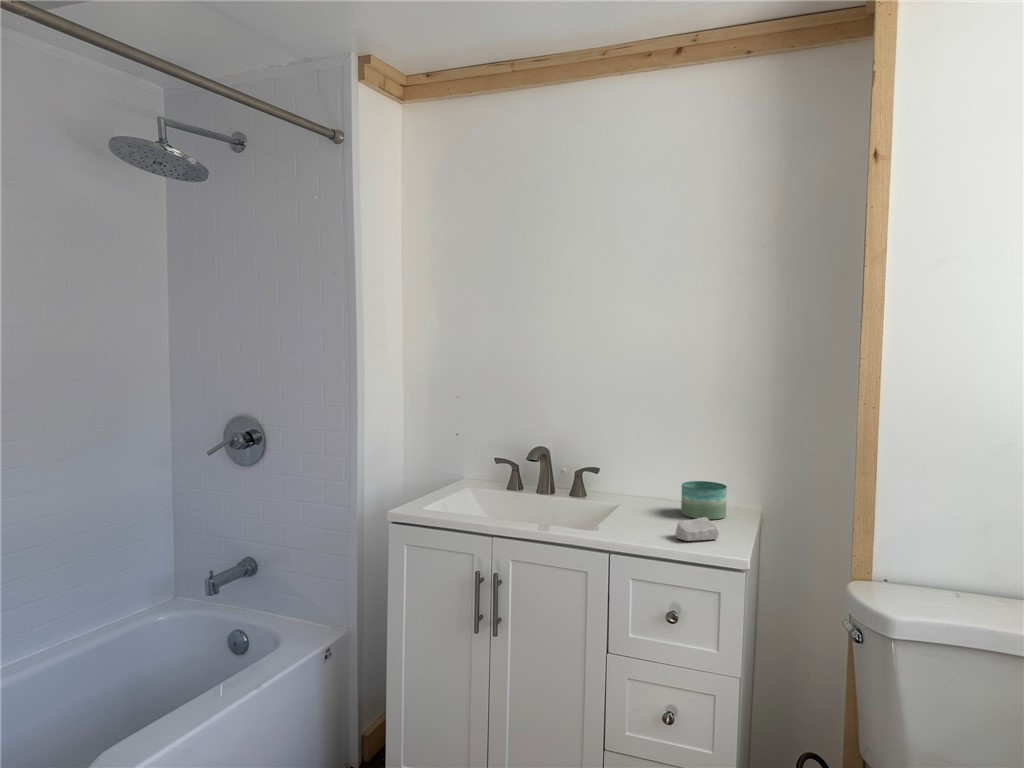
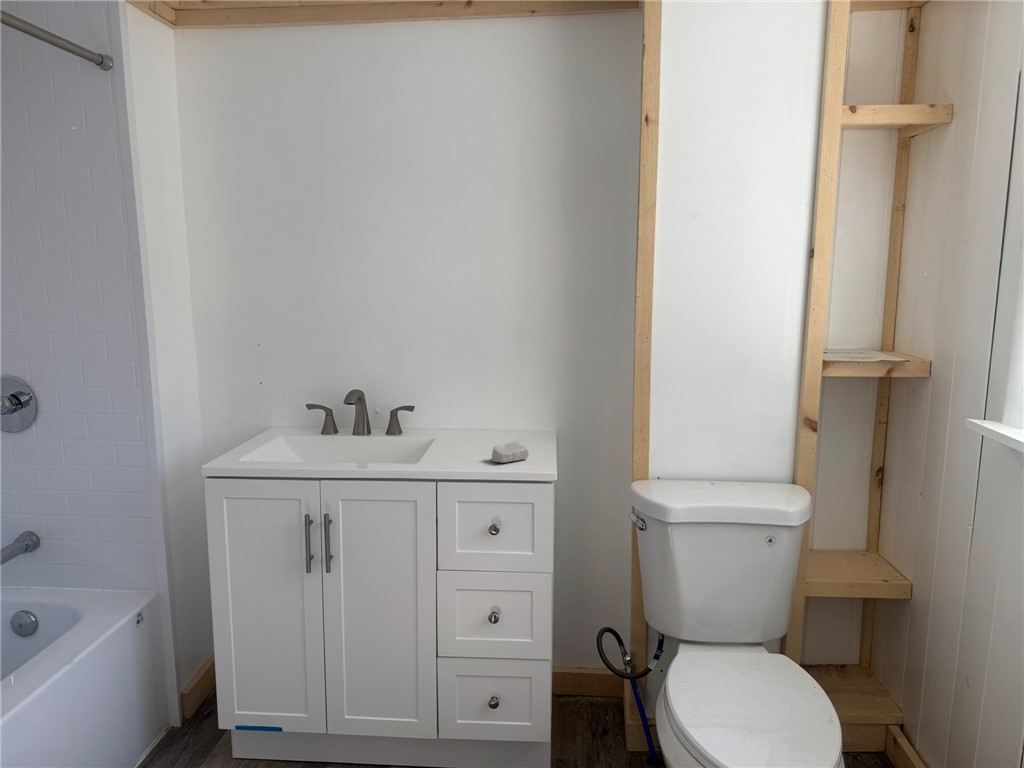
candle: present [681,481,727,519] -> none [490,411,529,444]

